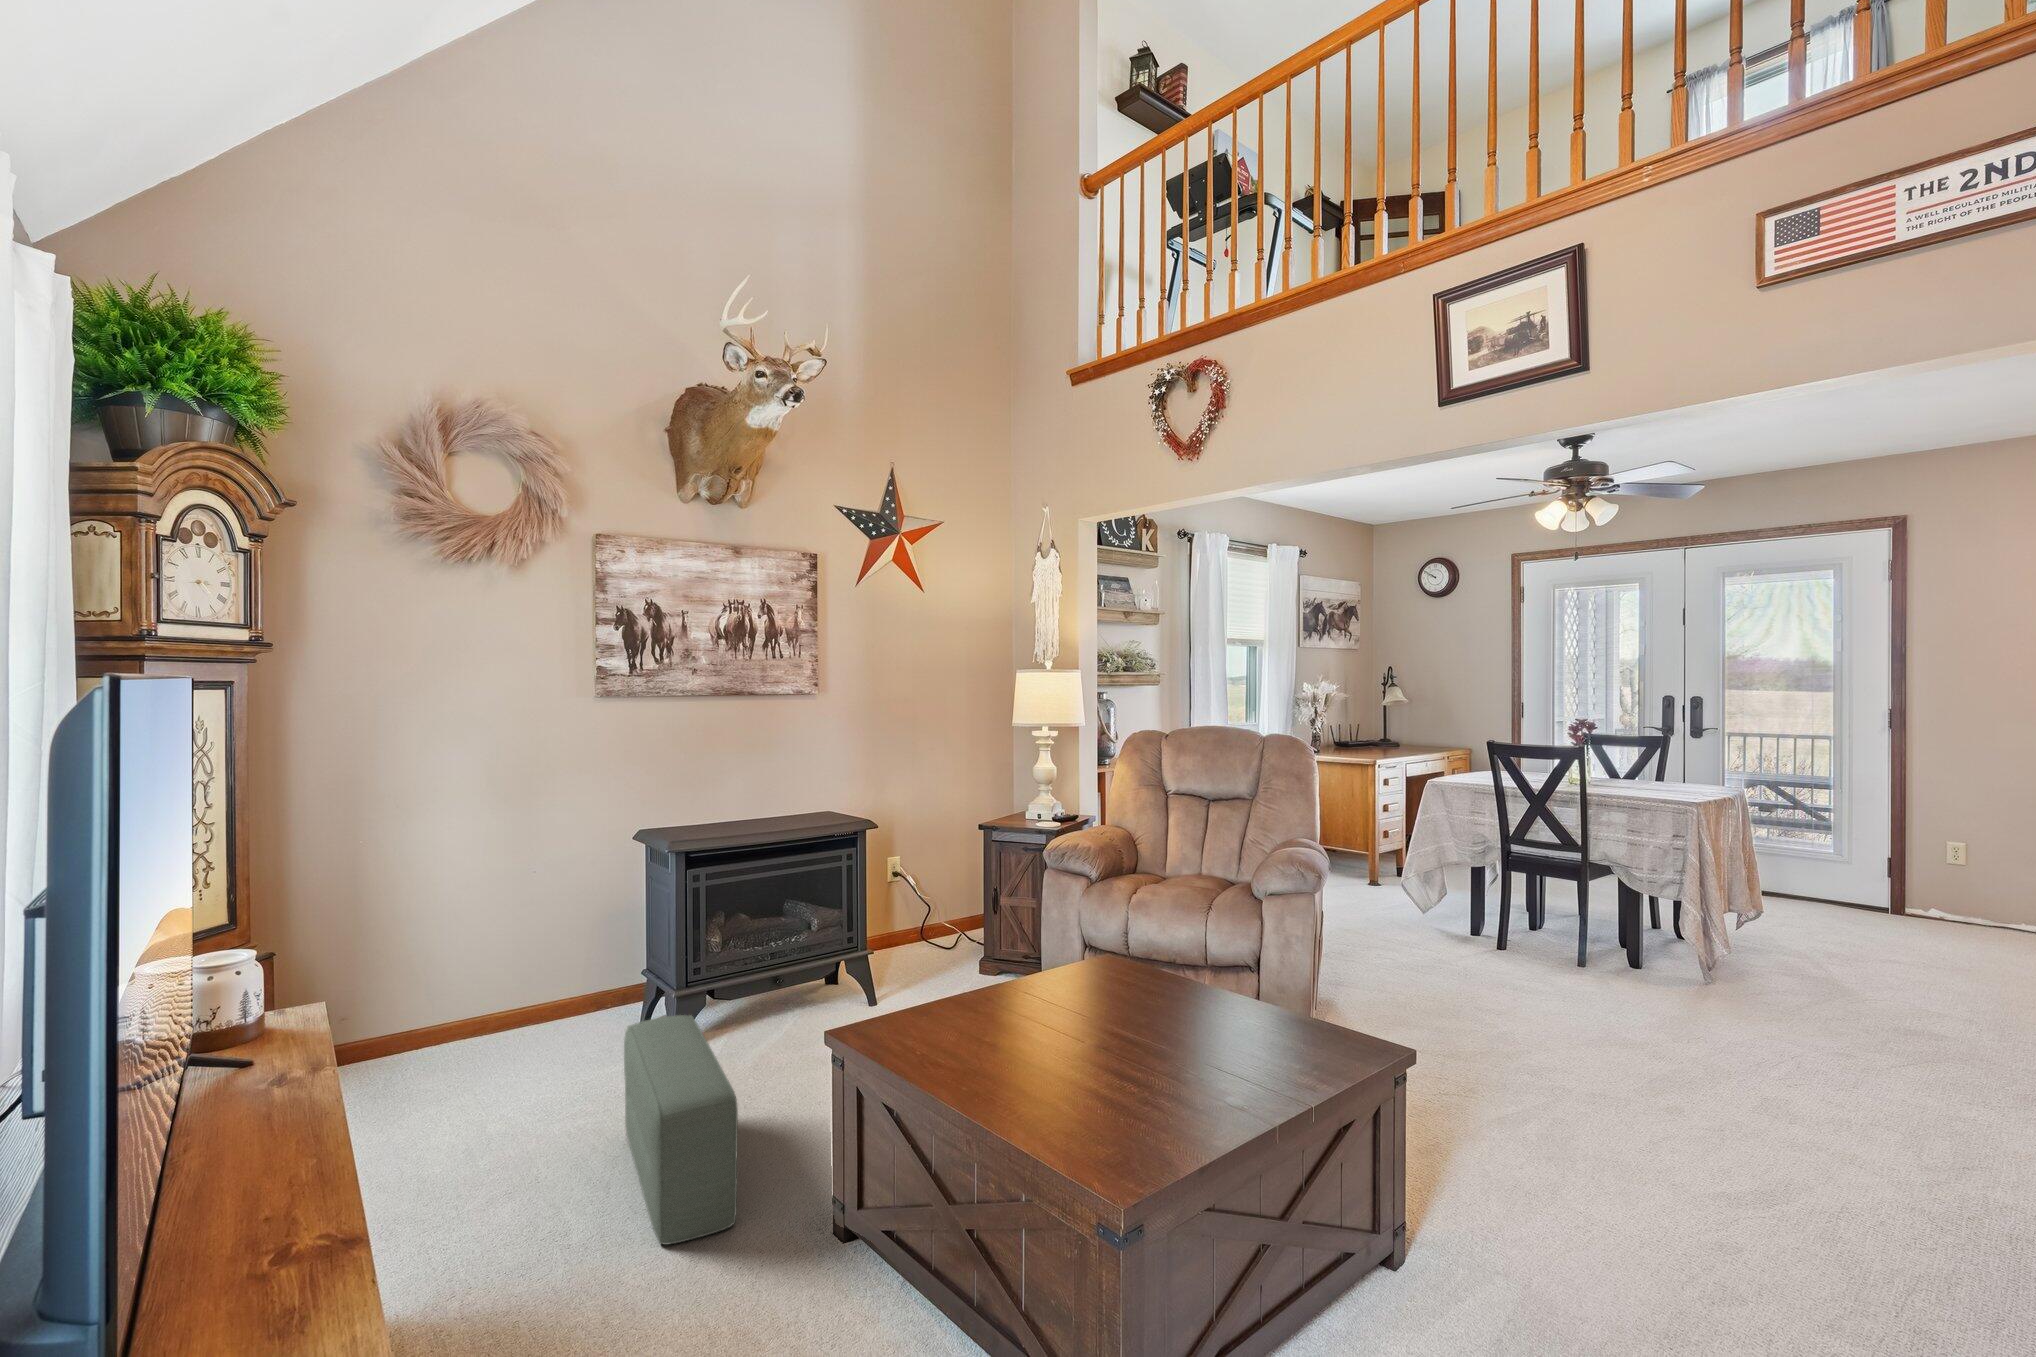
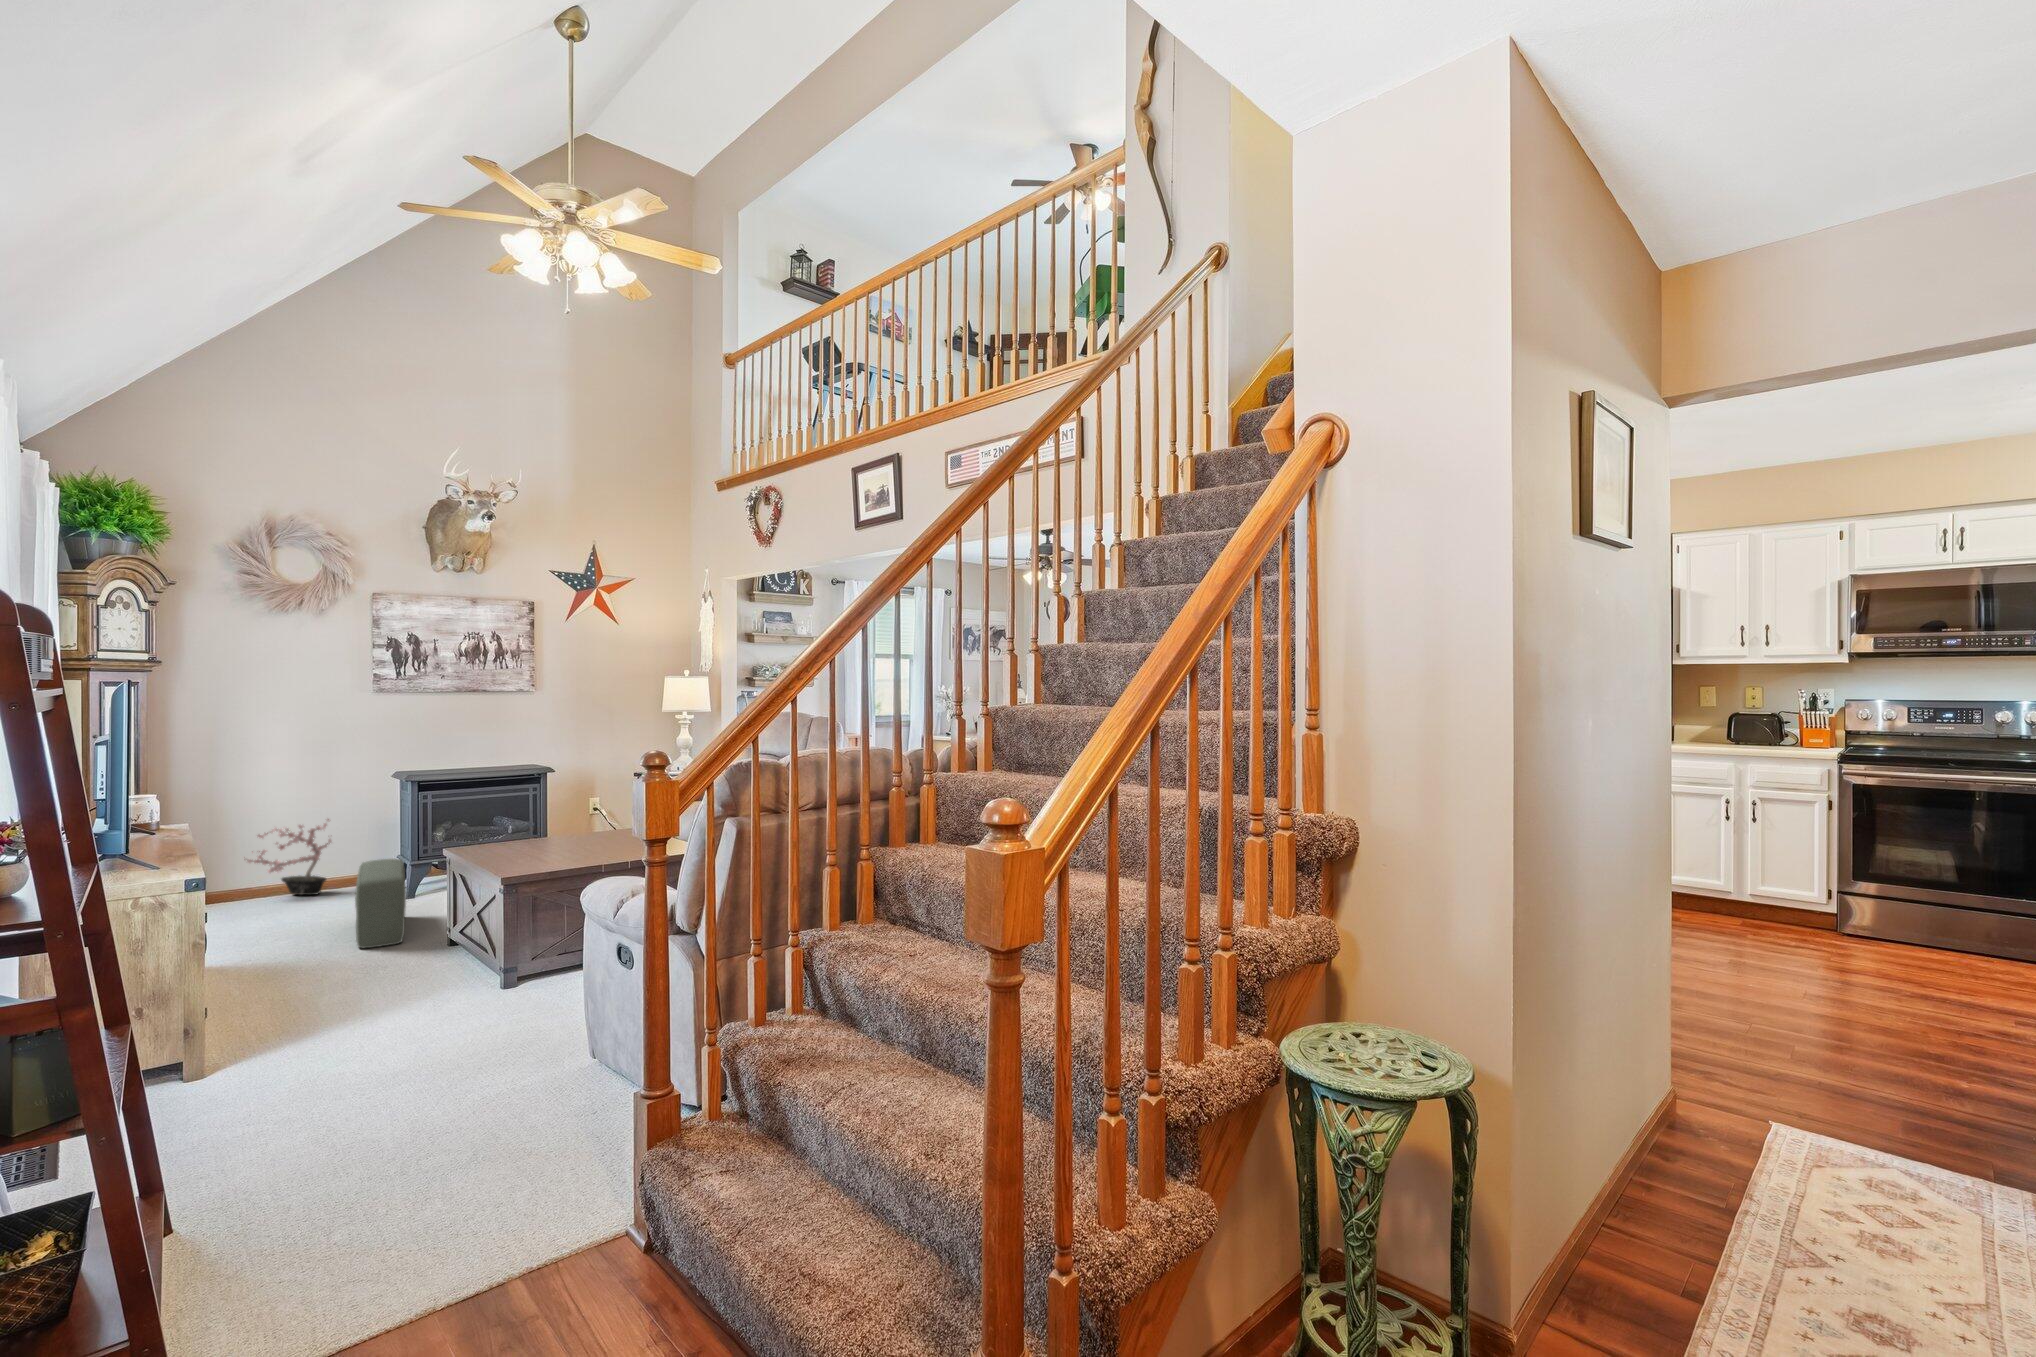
potted plant: none [408,905,552,1043] -> present [244,819,331,895]

